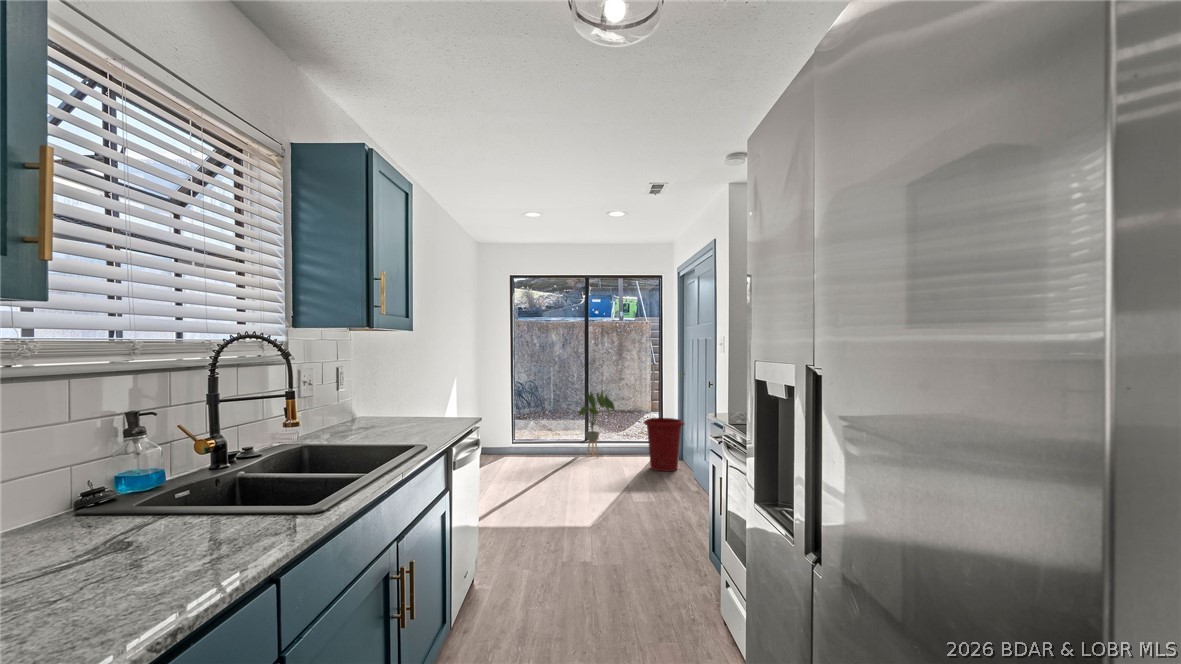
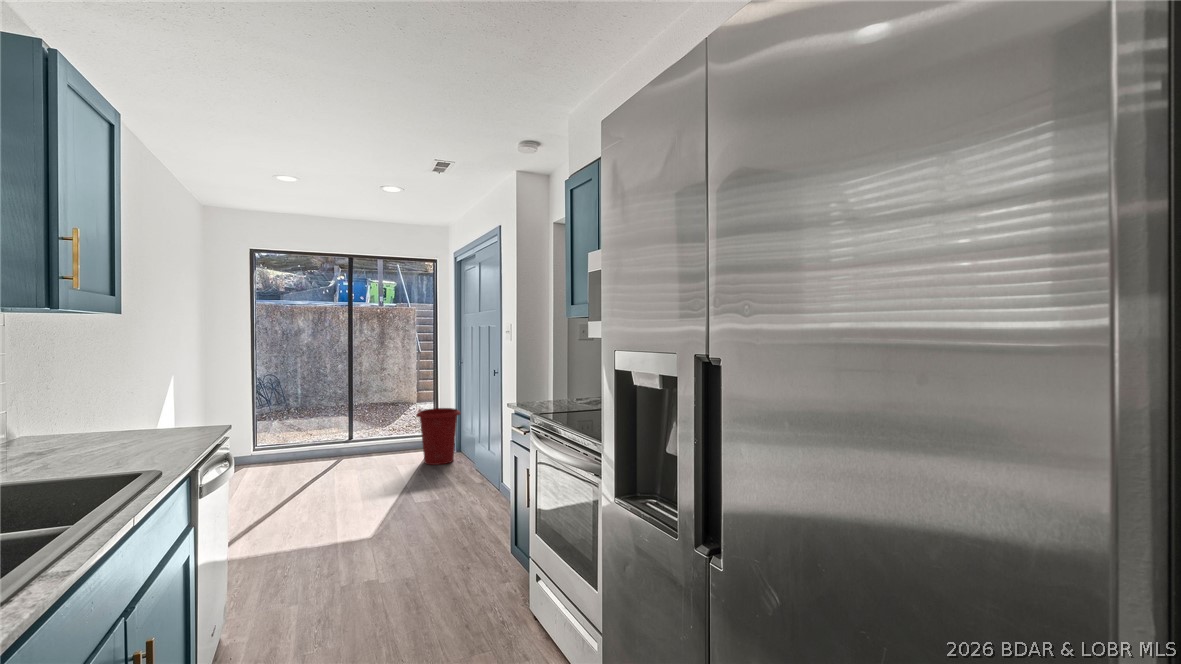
house plant: present [579,393,615,457] -> none [334,385,381,459]

